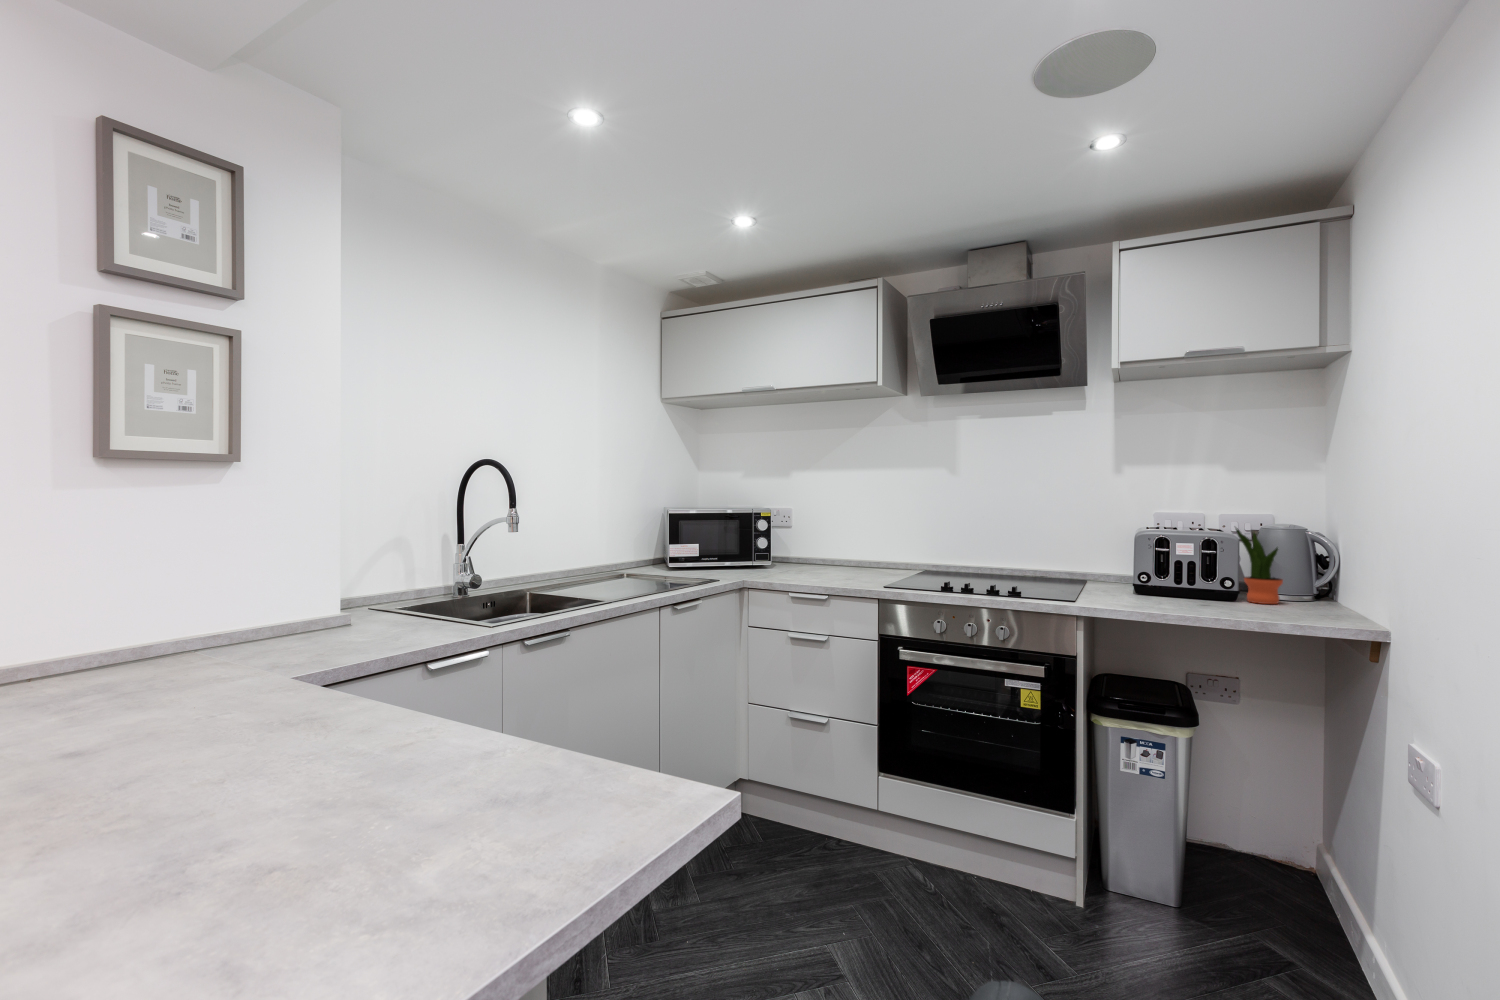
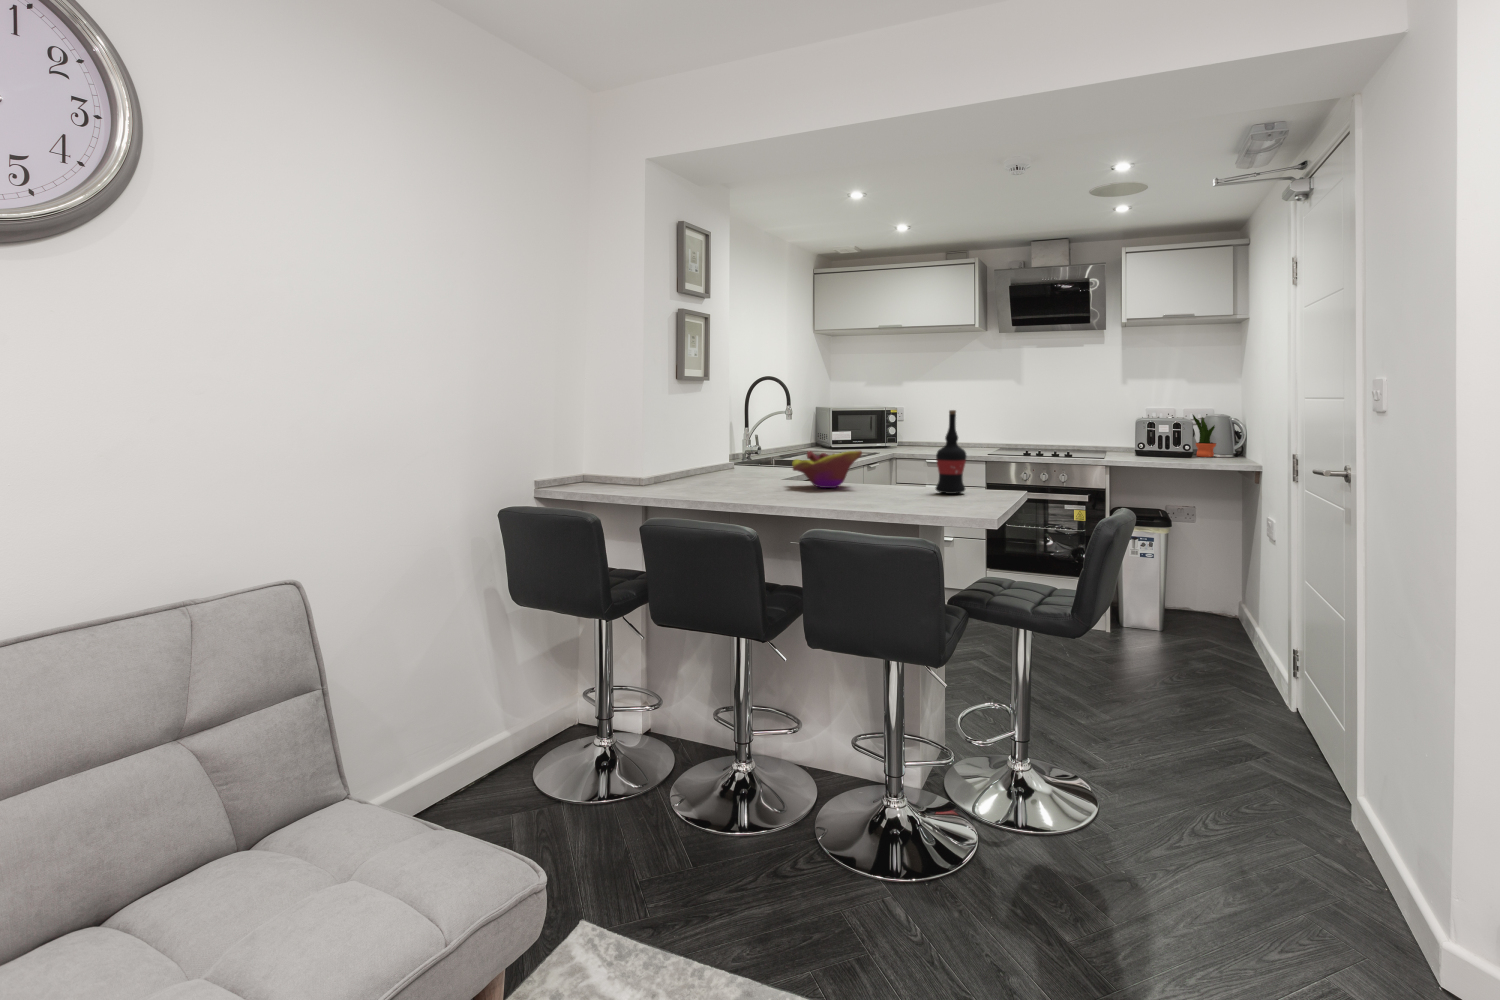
wine bottle: none [342,551,454,850] -> present [936,410,966,494]
decorative bowl: none [70,641,316,756] -> present [792,451,862,488]

